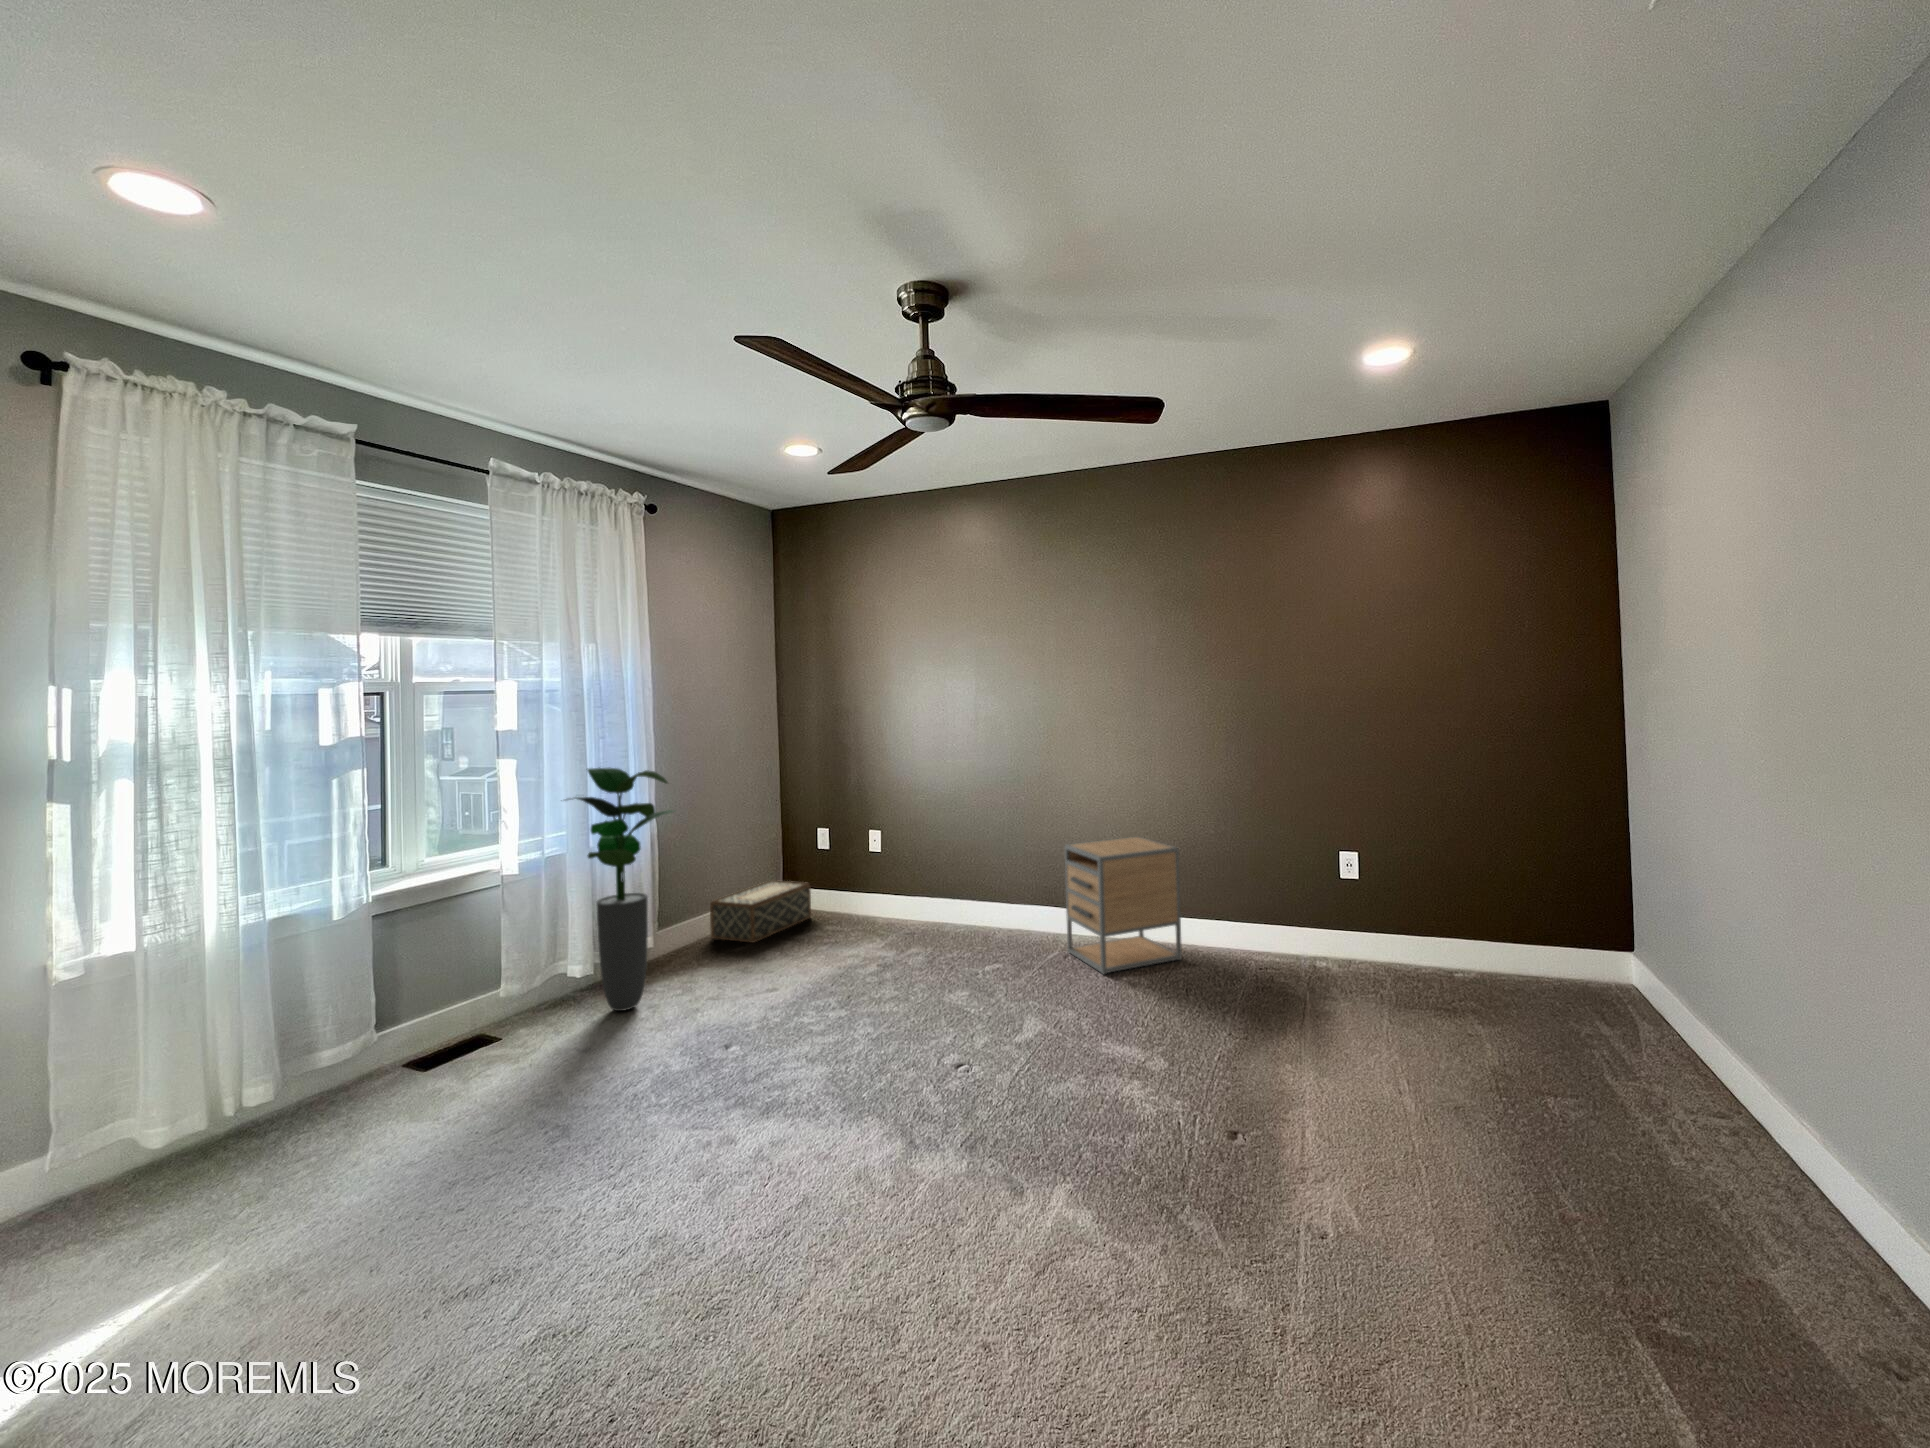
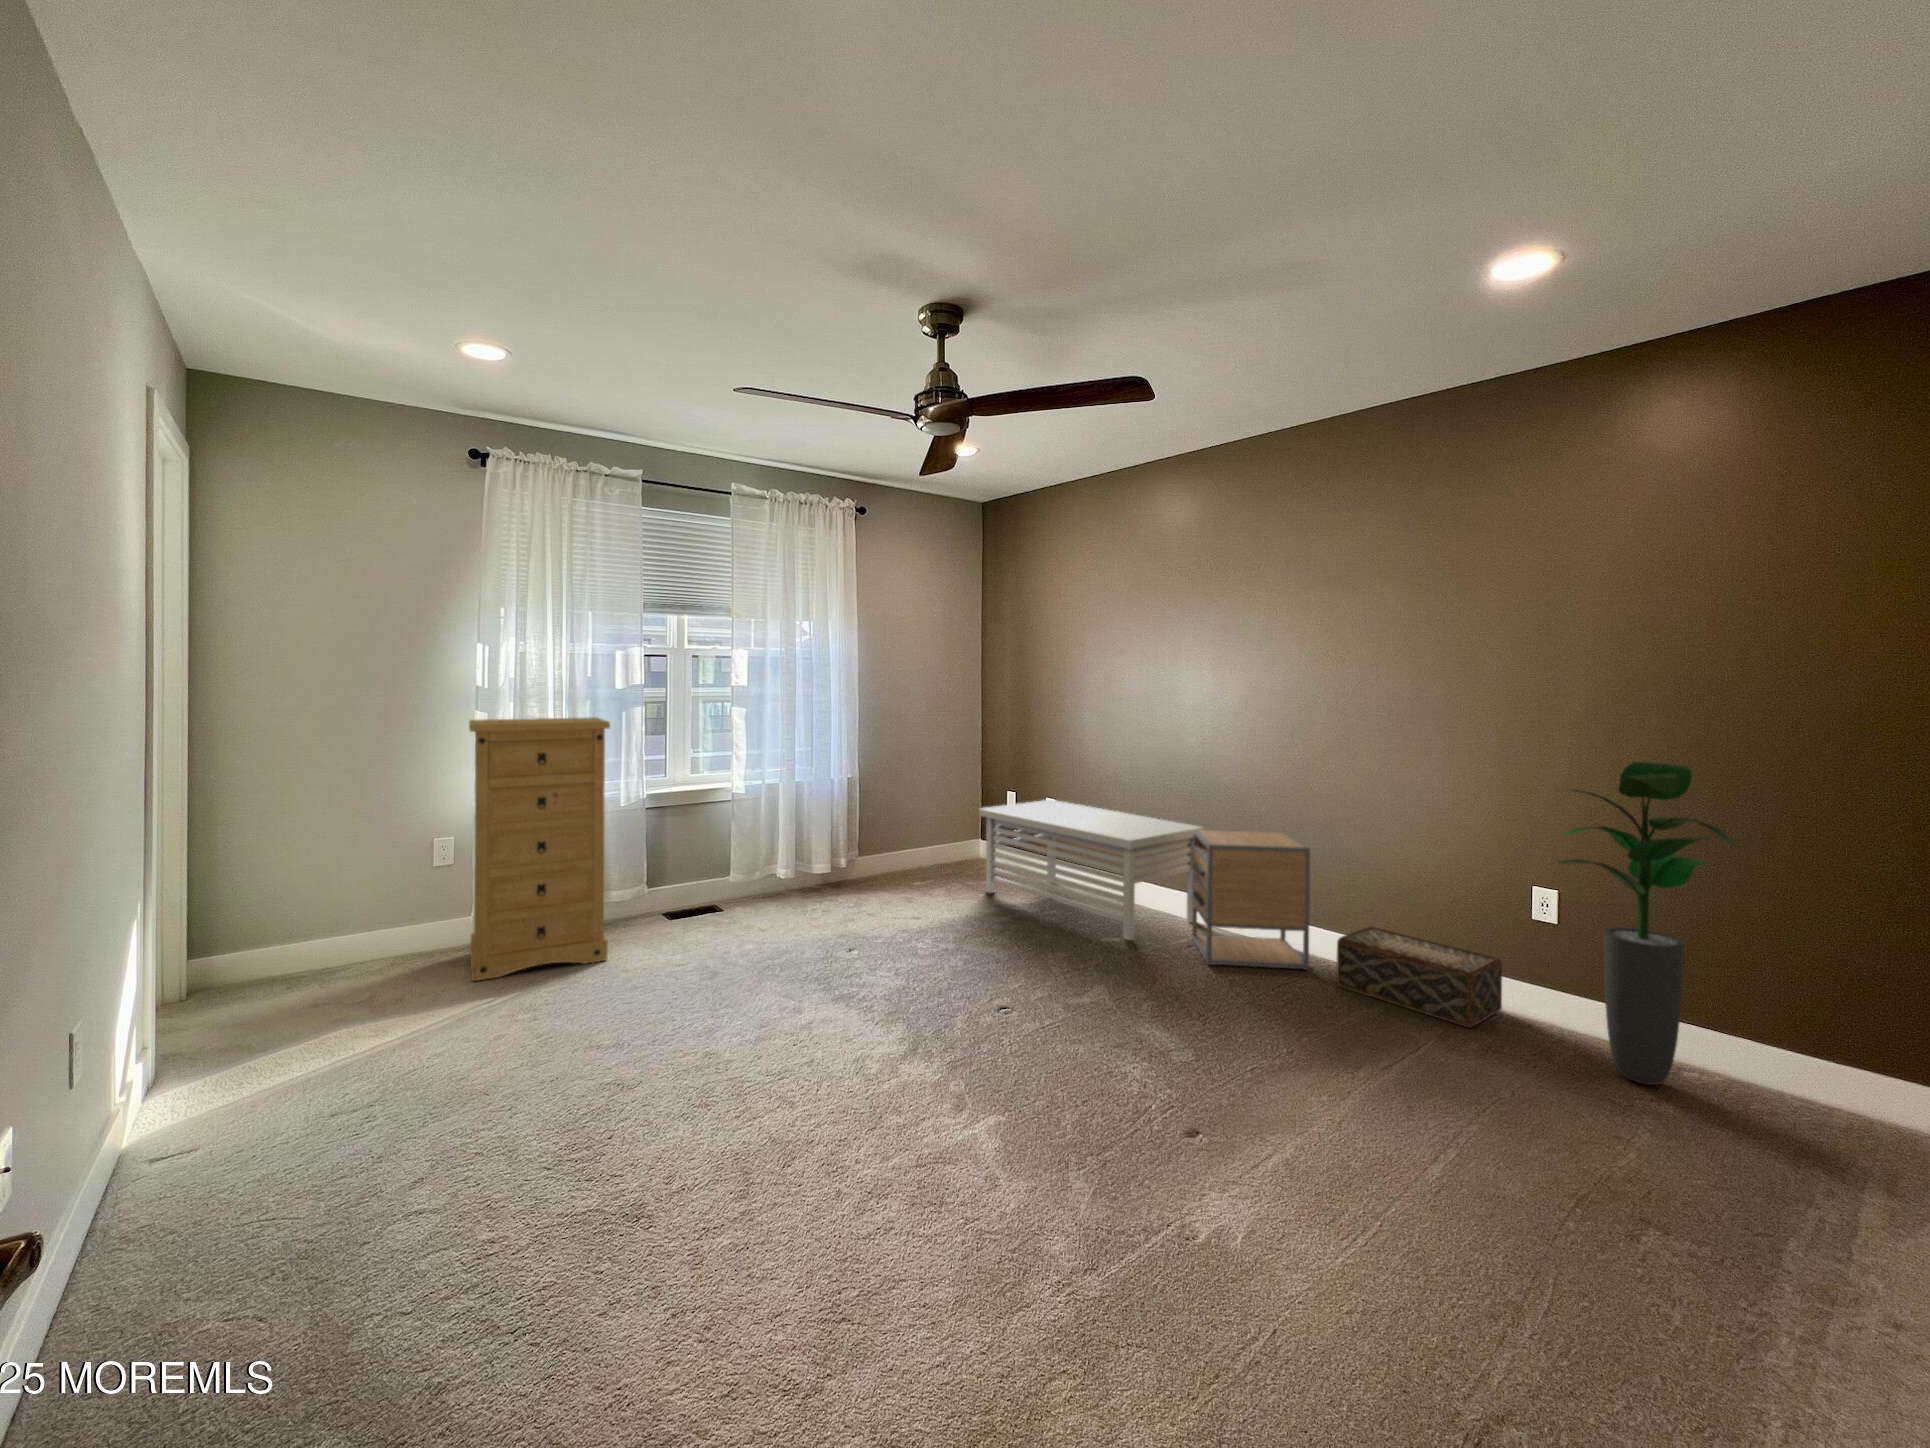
potted plant: present [566,768,675,1011] -> present [1558,762,1737,1085]
dresser: none [45,792,367,1270] -> present [469,717,610,981]
storage bench: none [818,833,1059,966] -> present [979,800,1204,940]
woven basket: present [710,880,811,942] -> present [1336,926,1502,1028]

